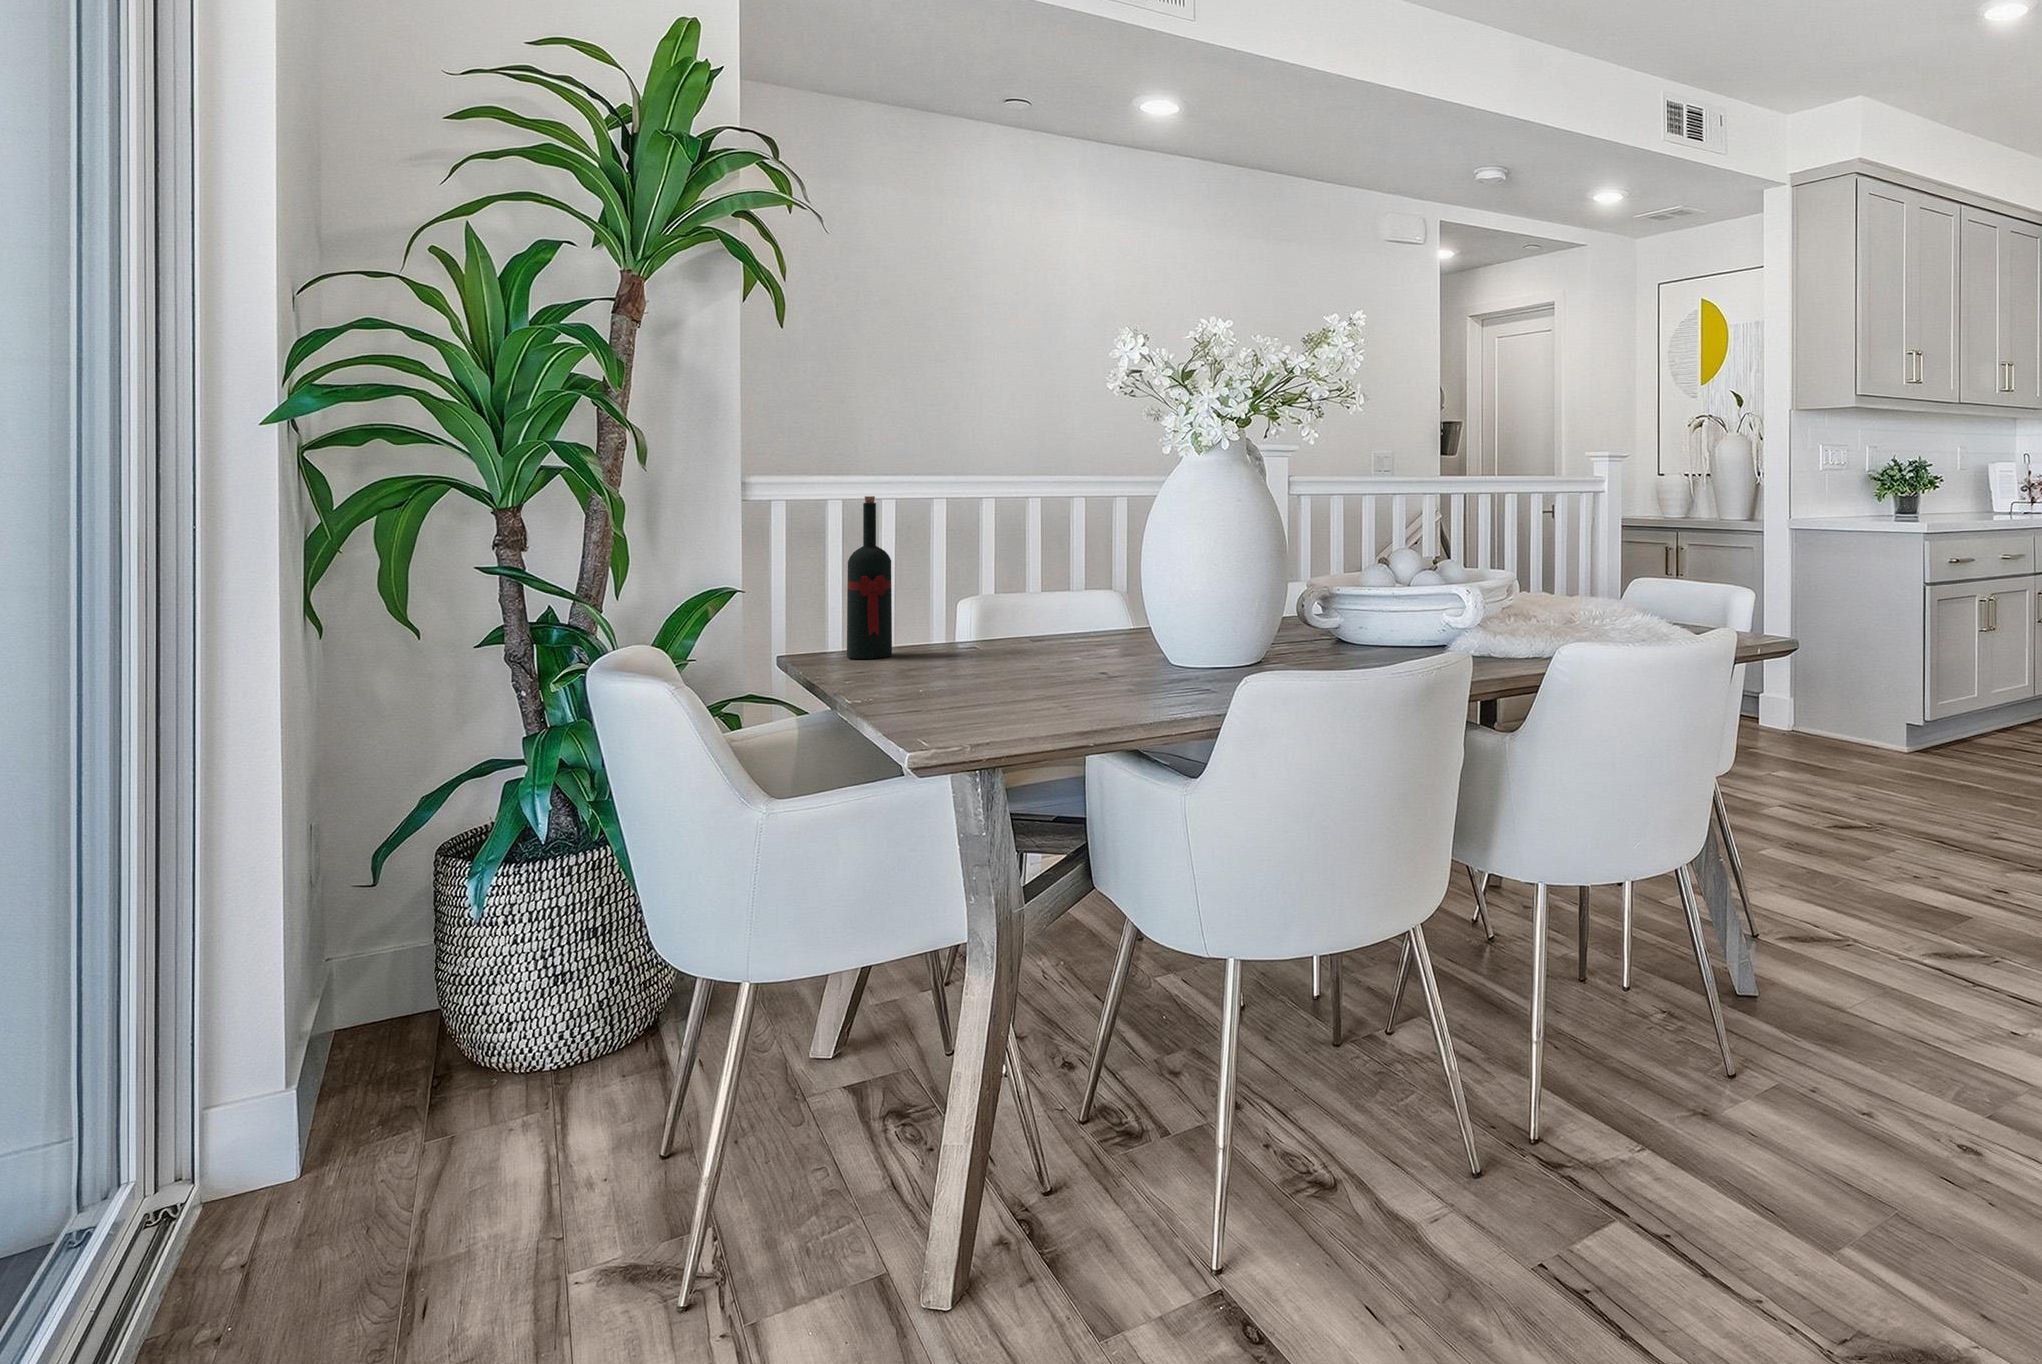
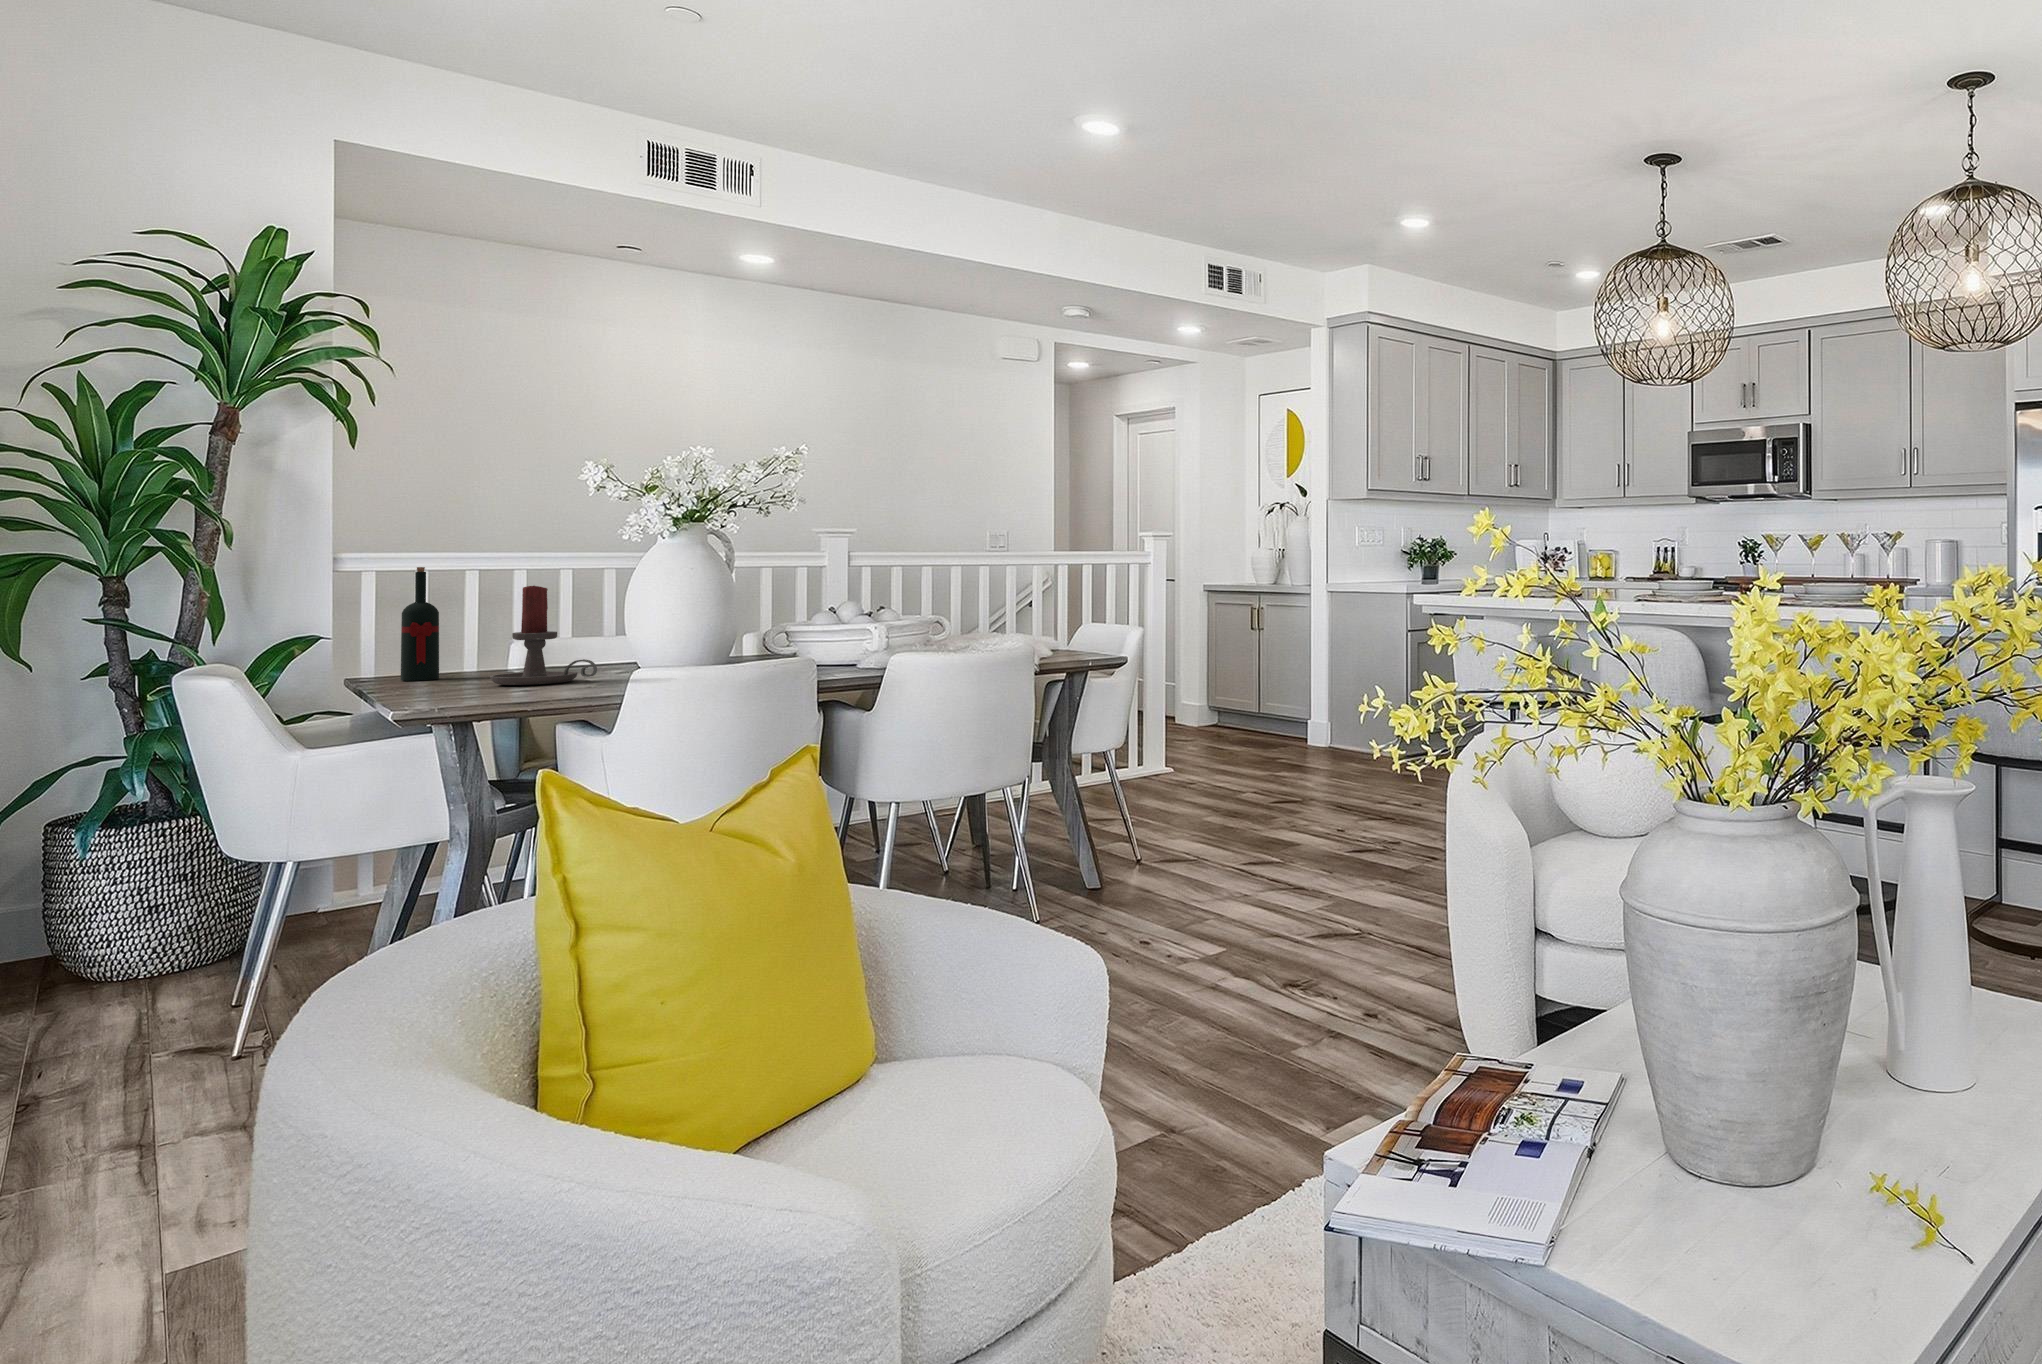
candle holder: none [978,526,1117,678] -> present [490,586,597,685]

